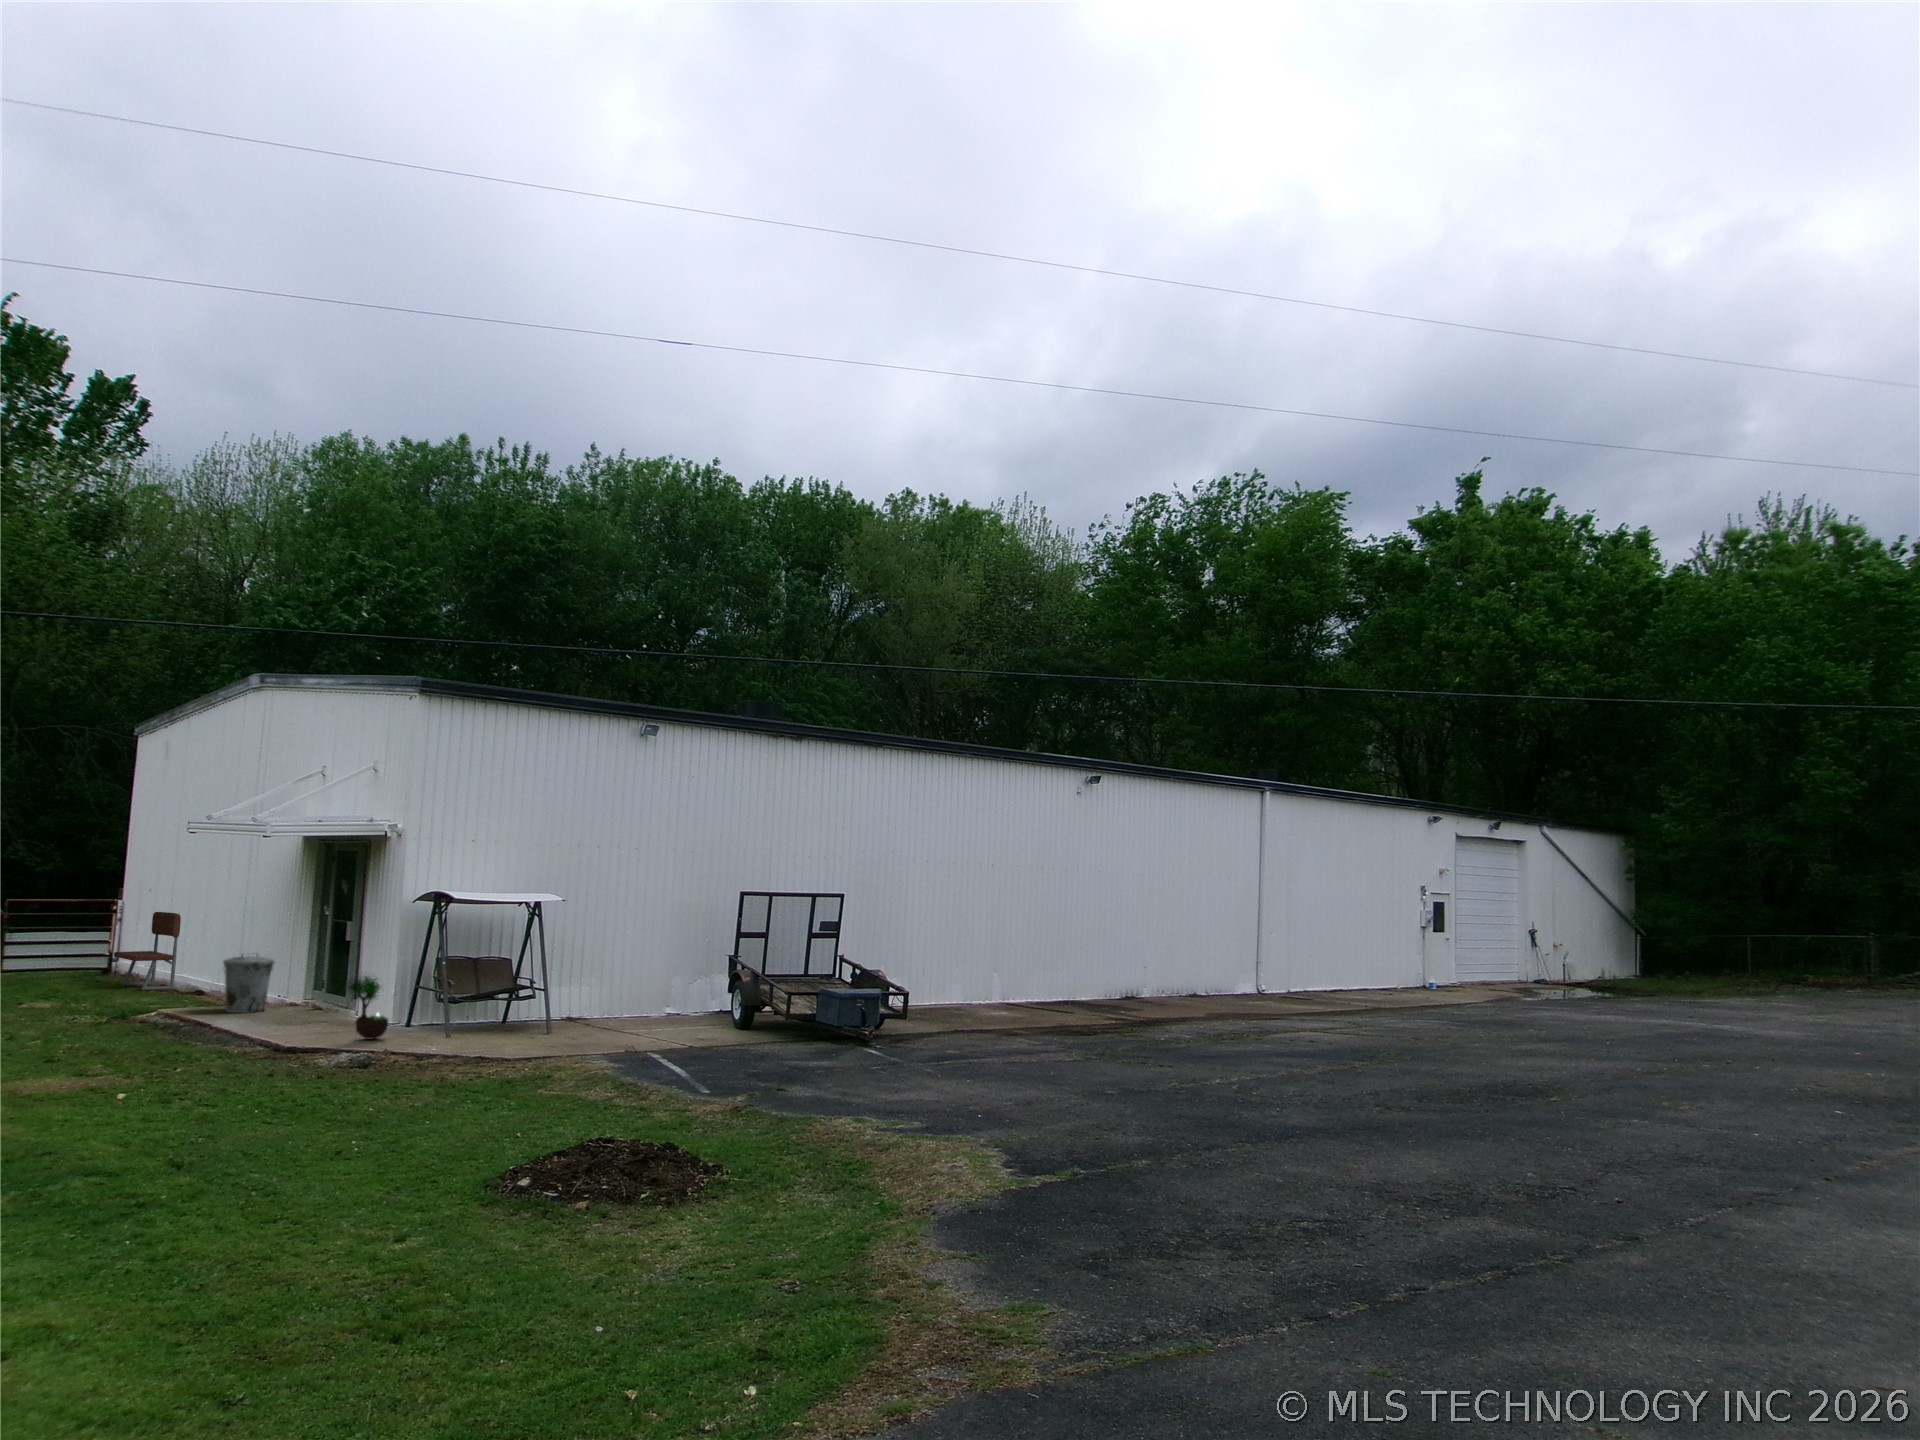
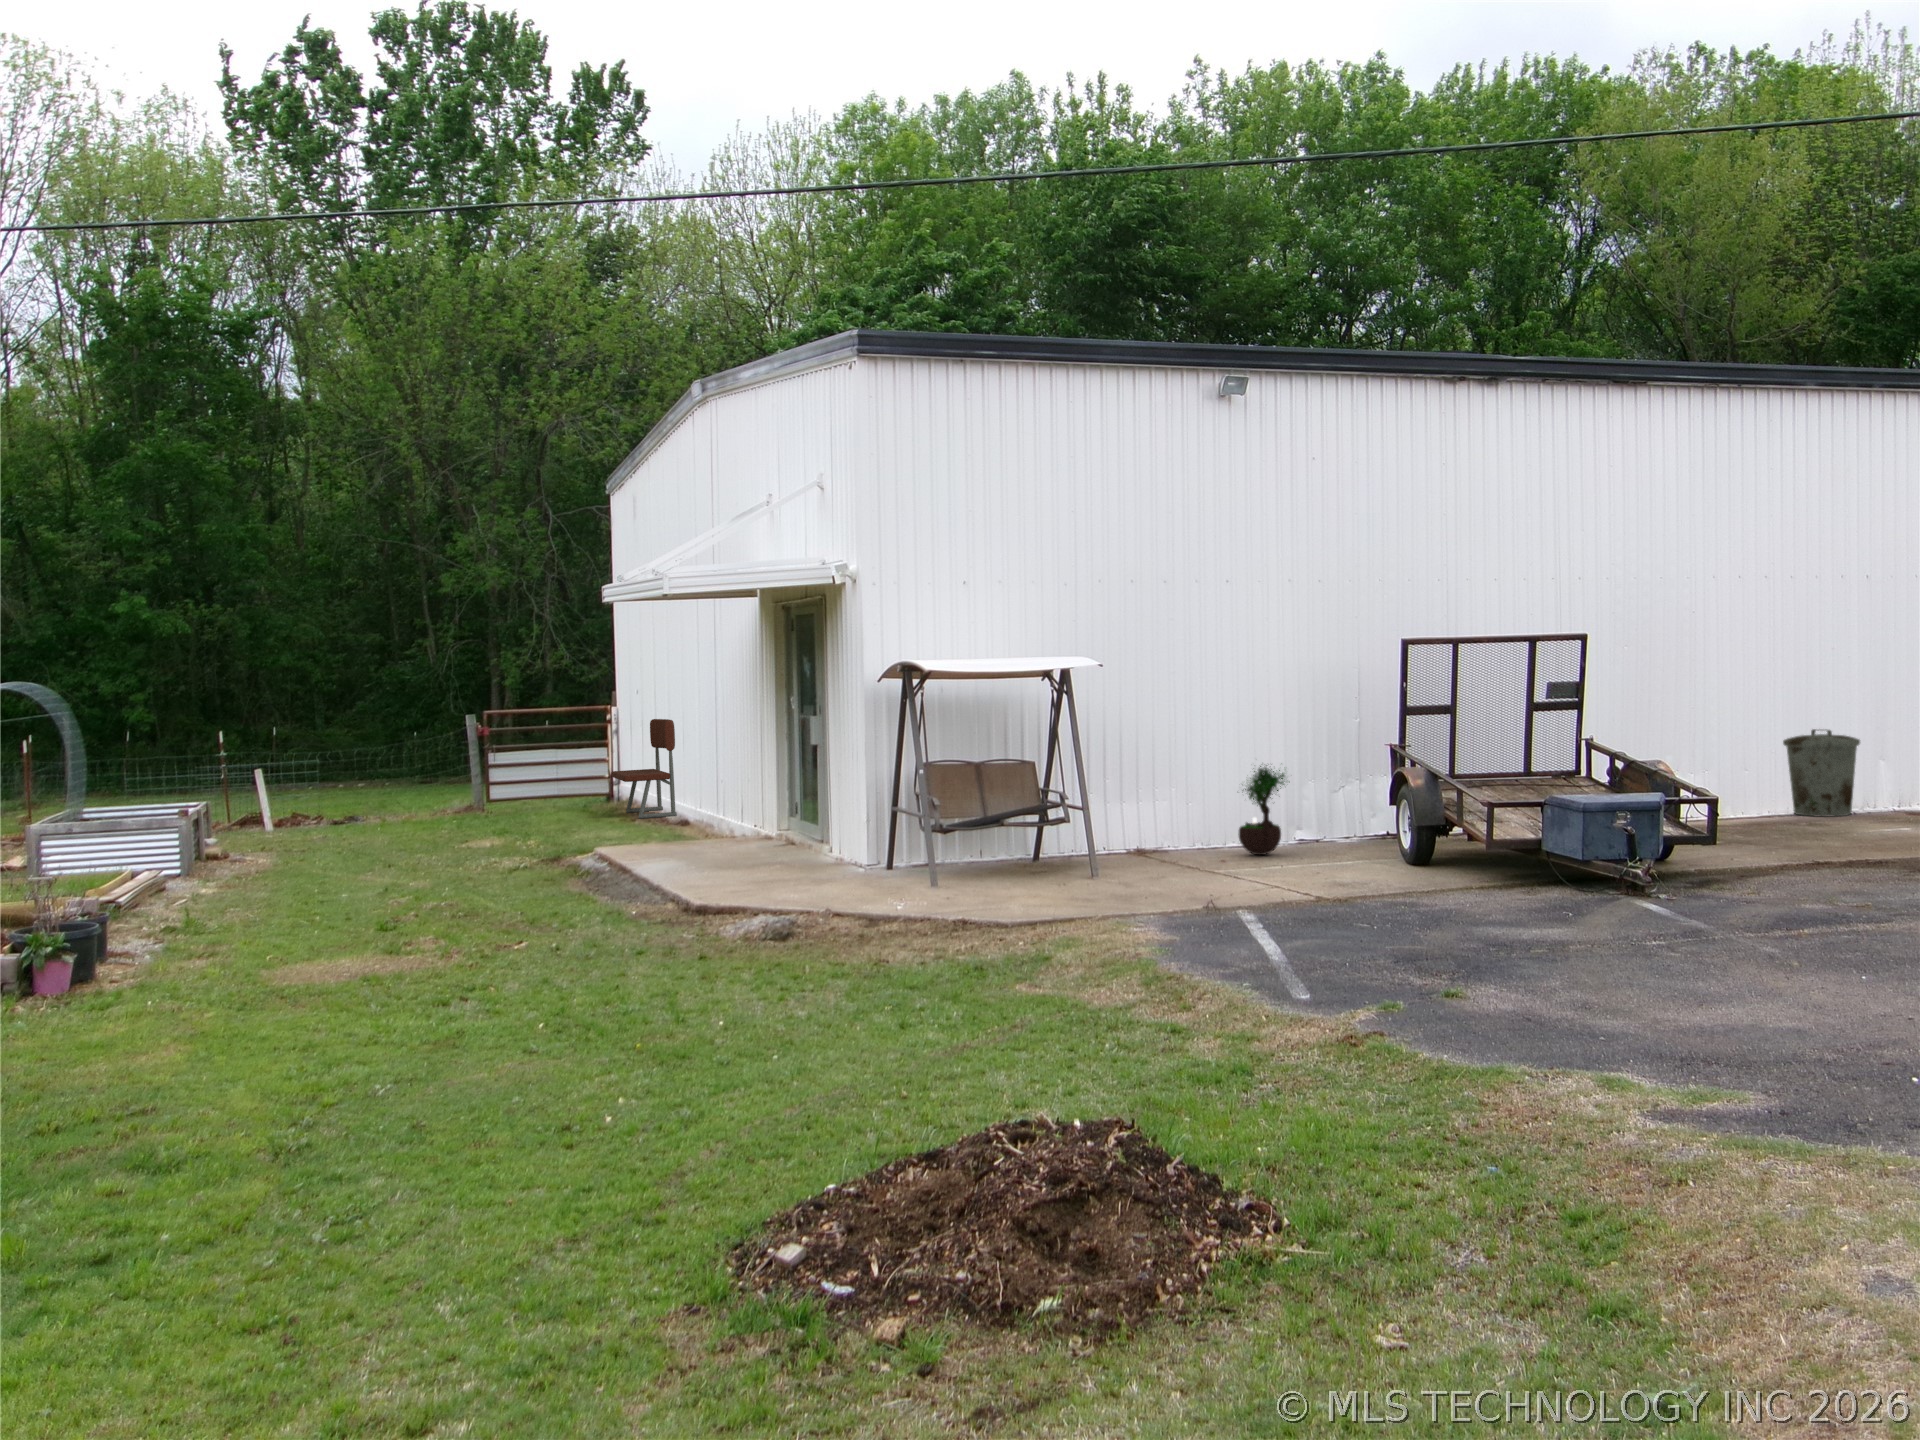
trash can: present [223,954,275,1013] -> present [1783,729,1860,817]
potted tree: present [346,976,388,1039] -> present [1238,765,1285,855]

